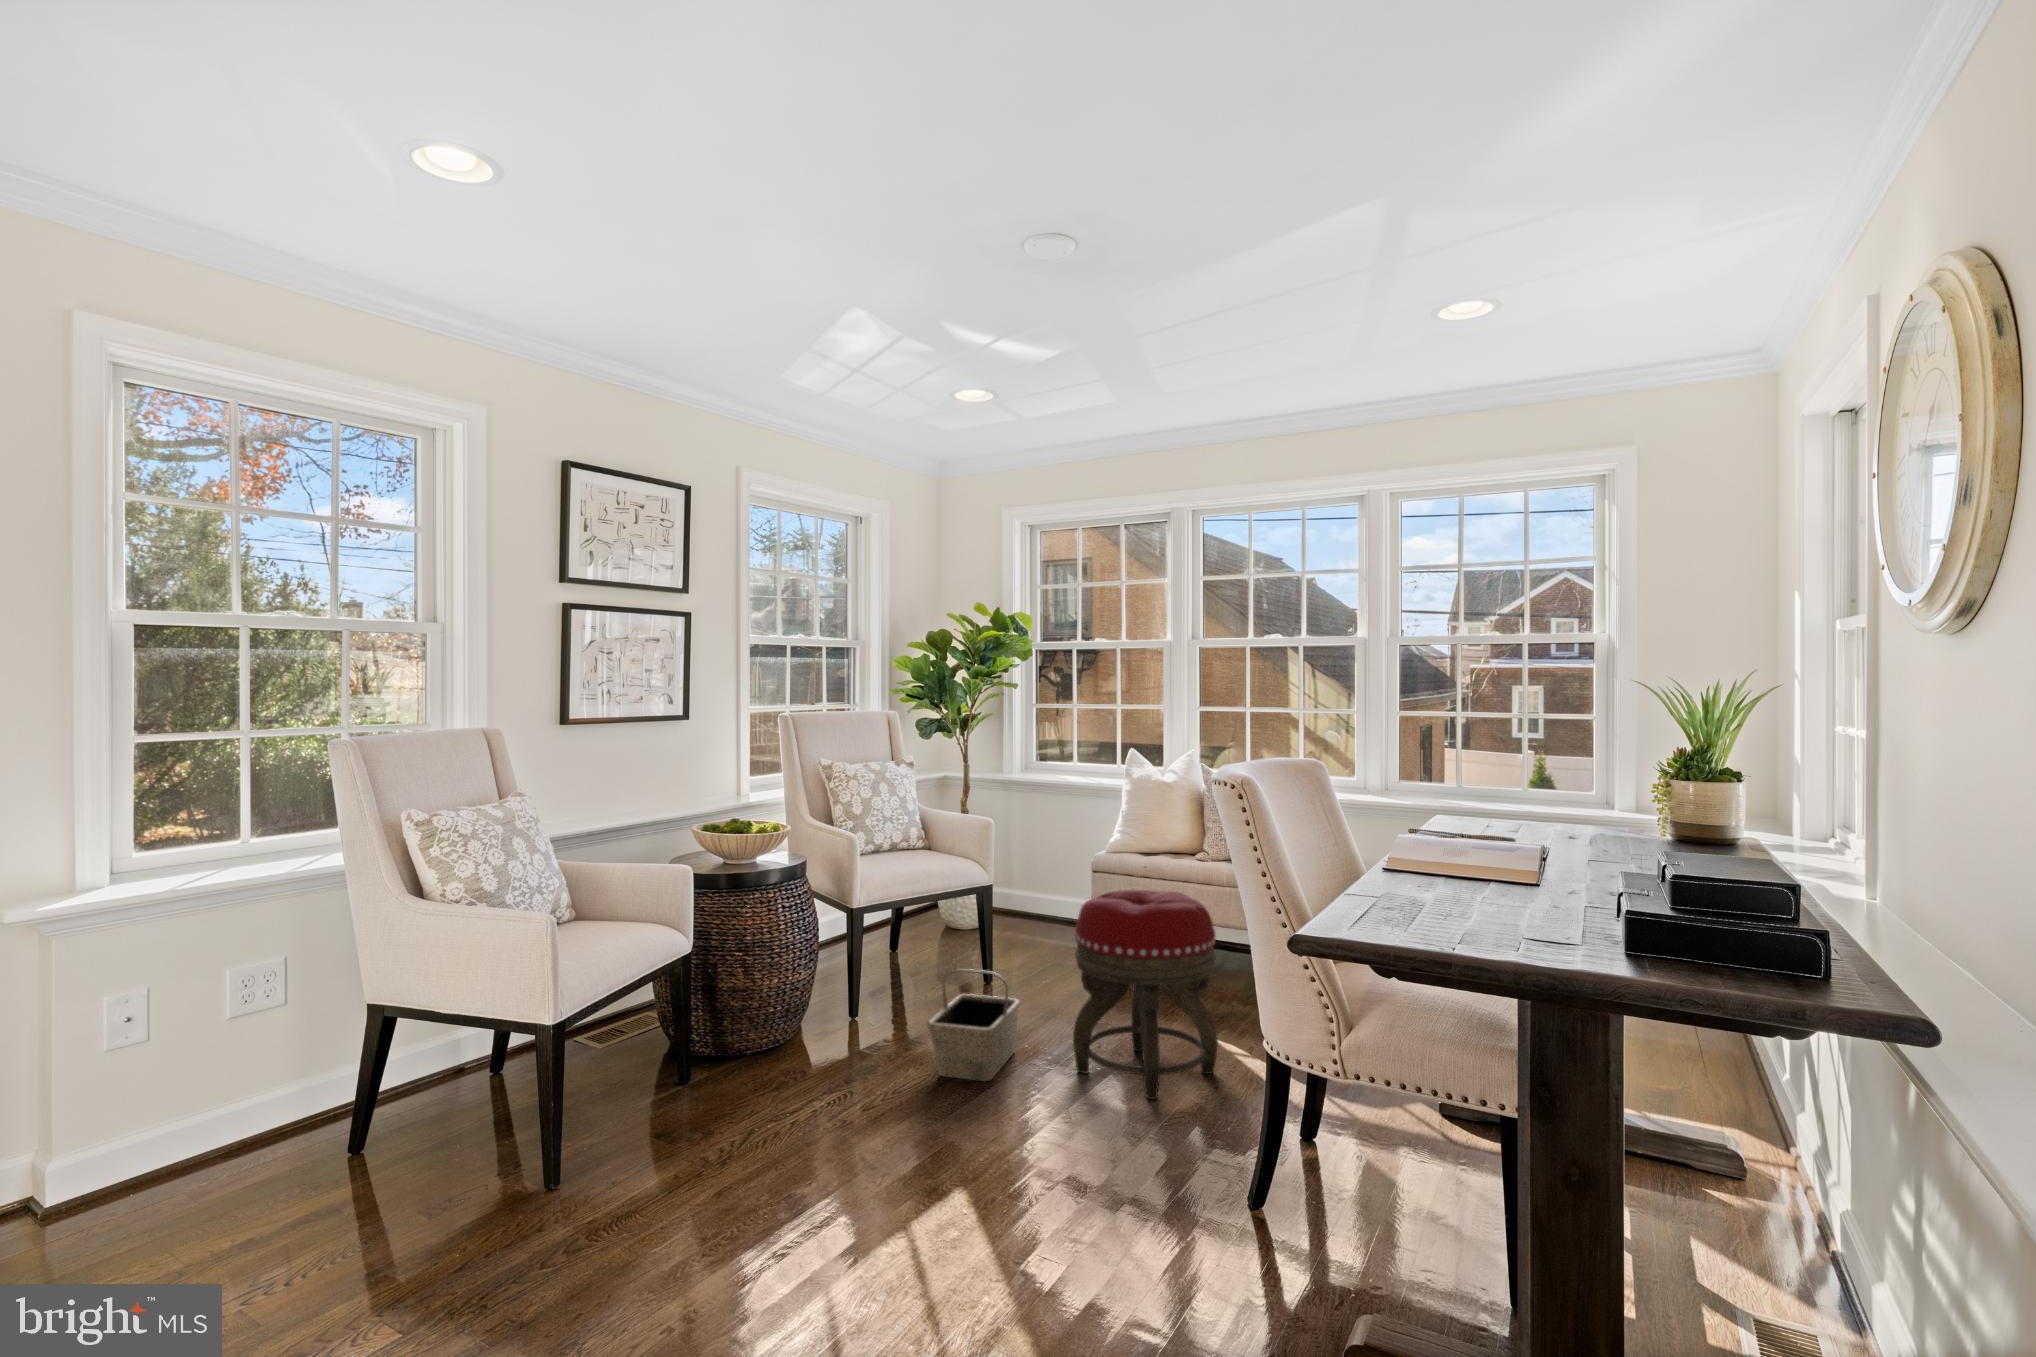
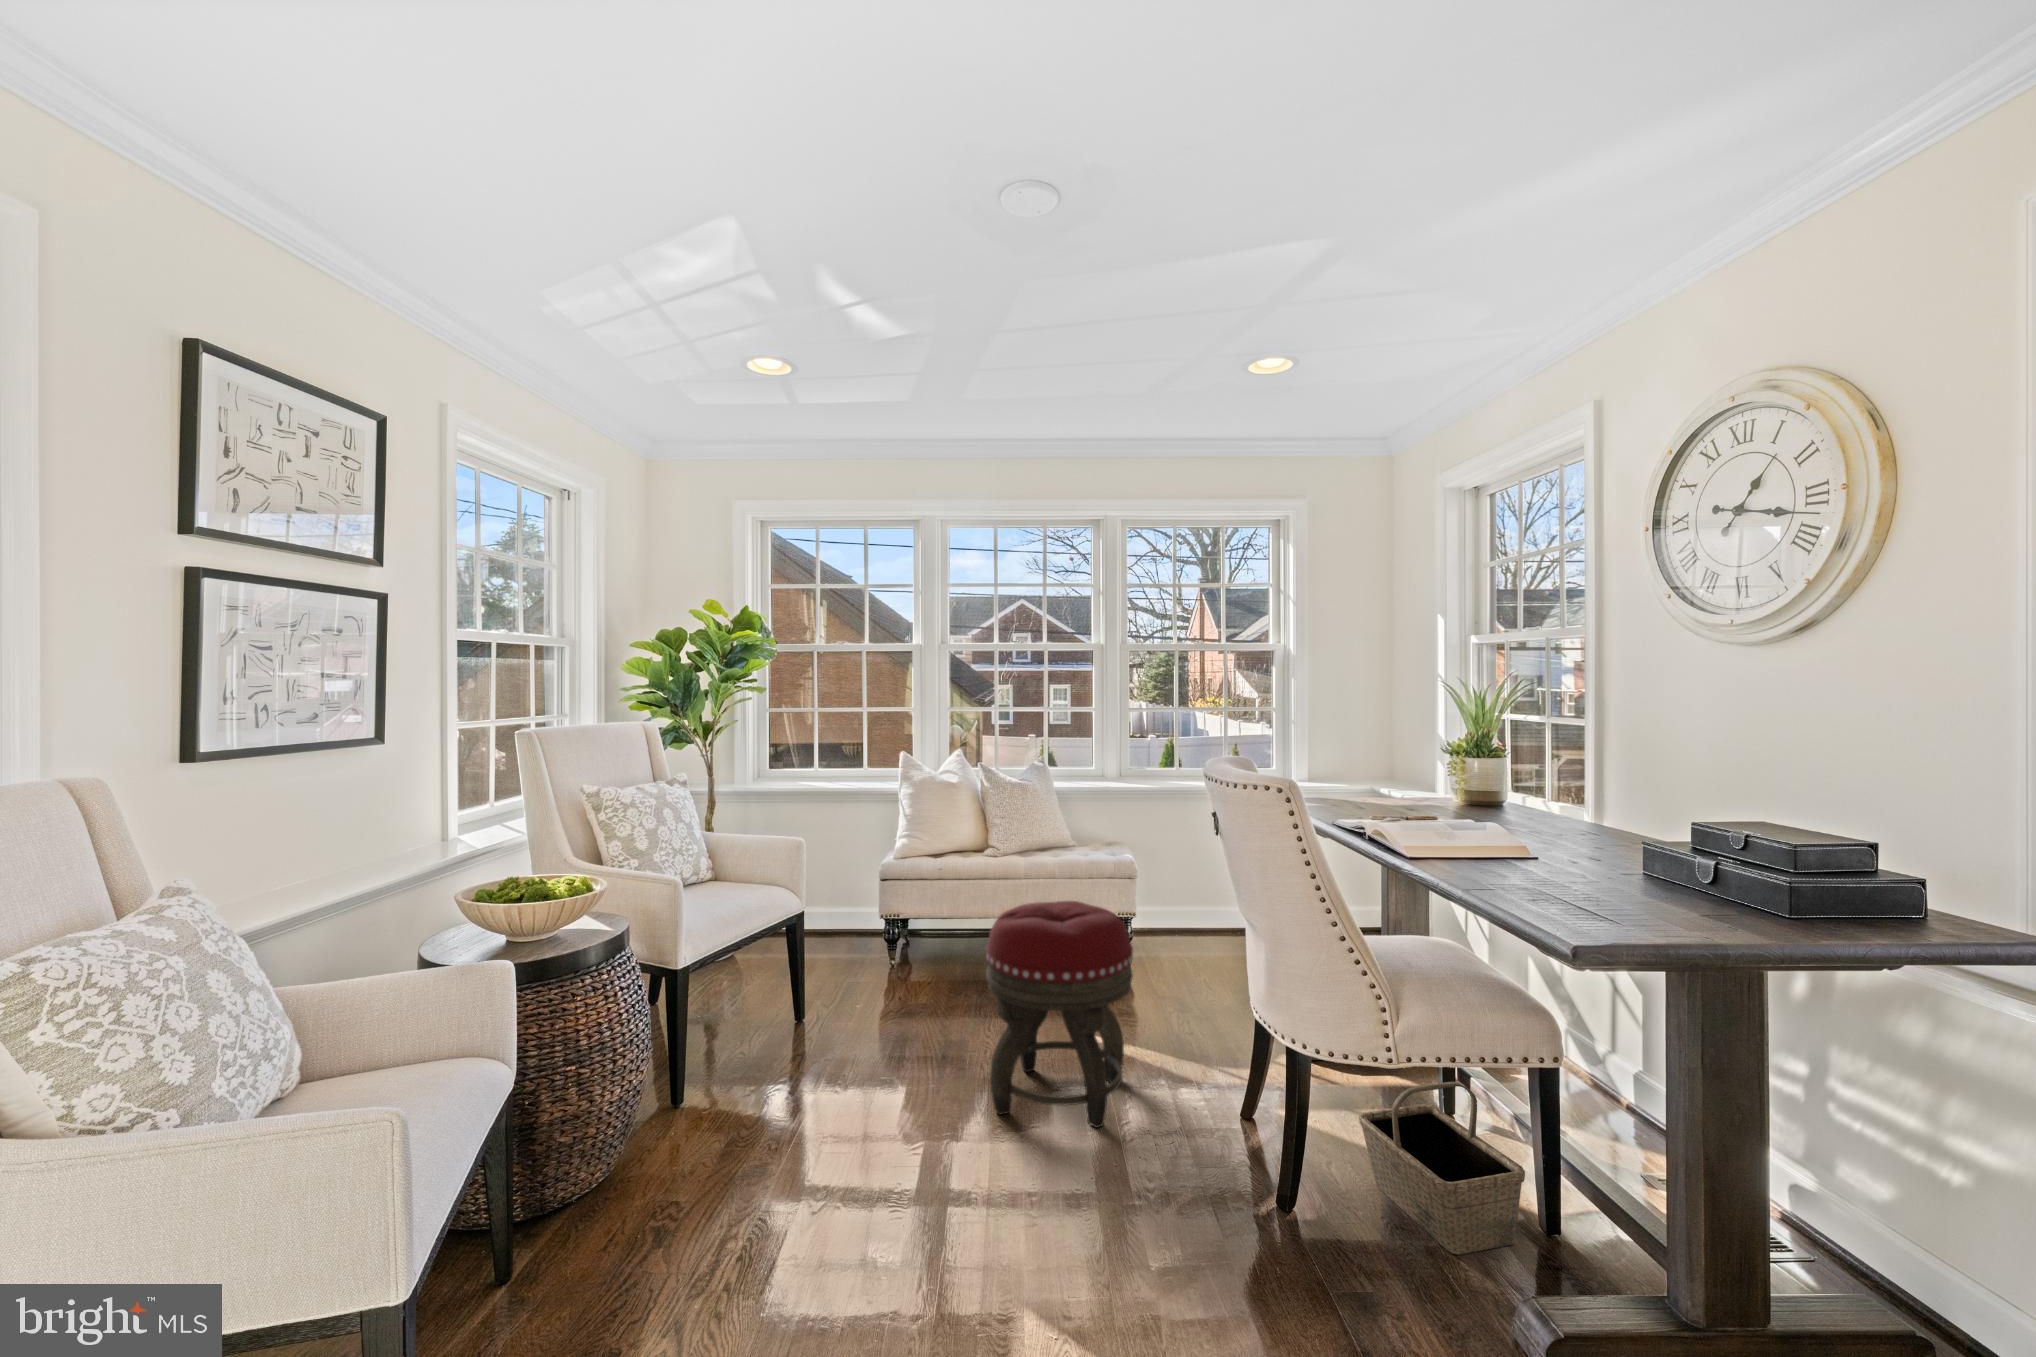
basket: present [927,969,1020,1081] -> present [1359,1082,1525,1255]

